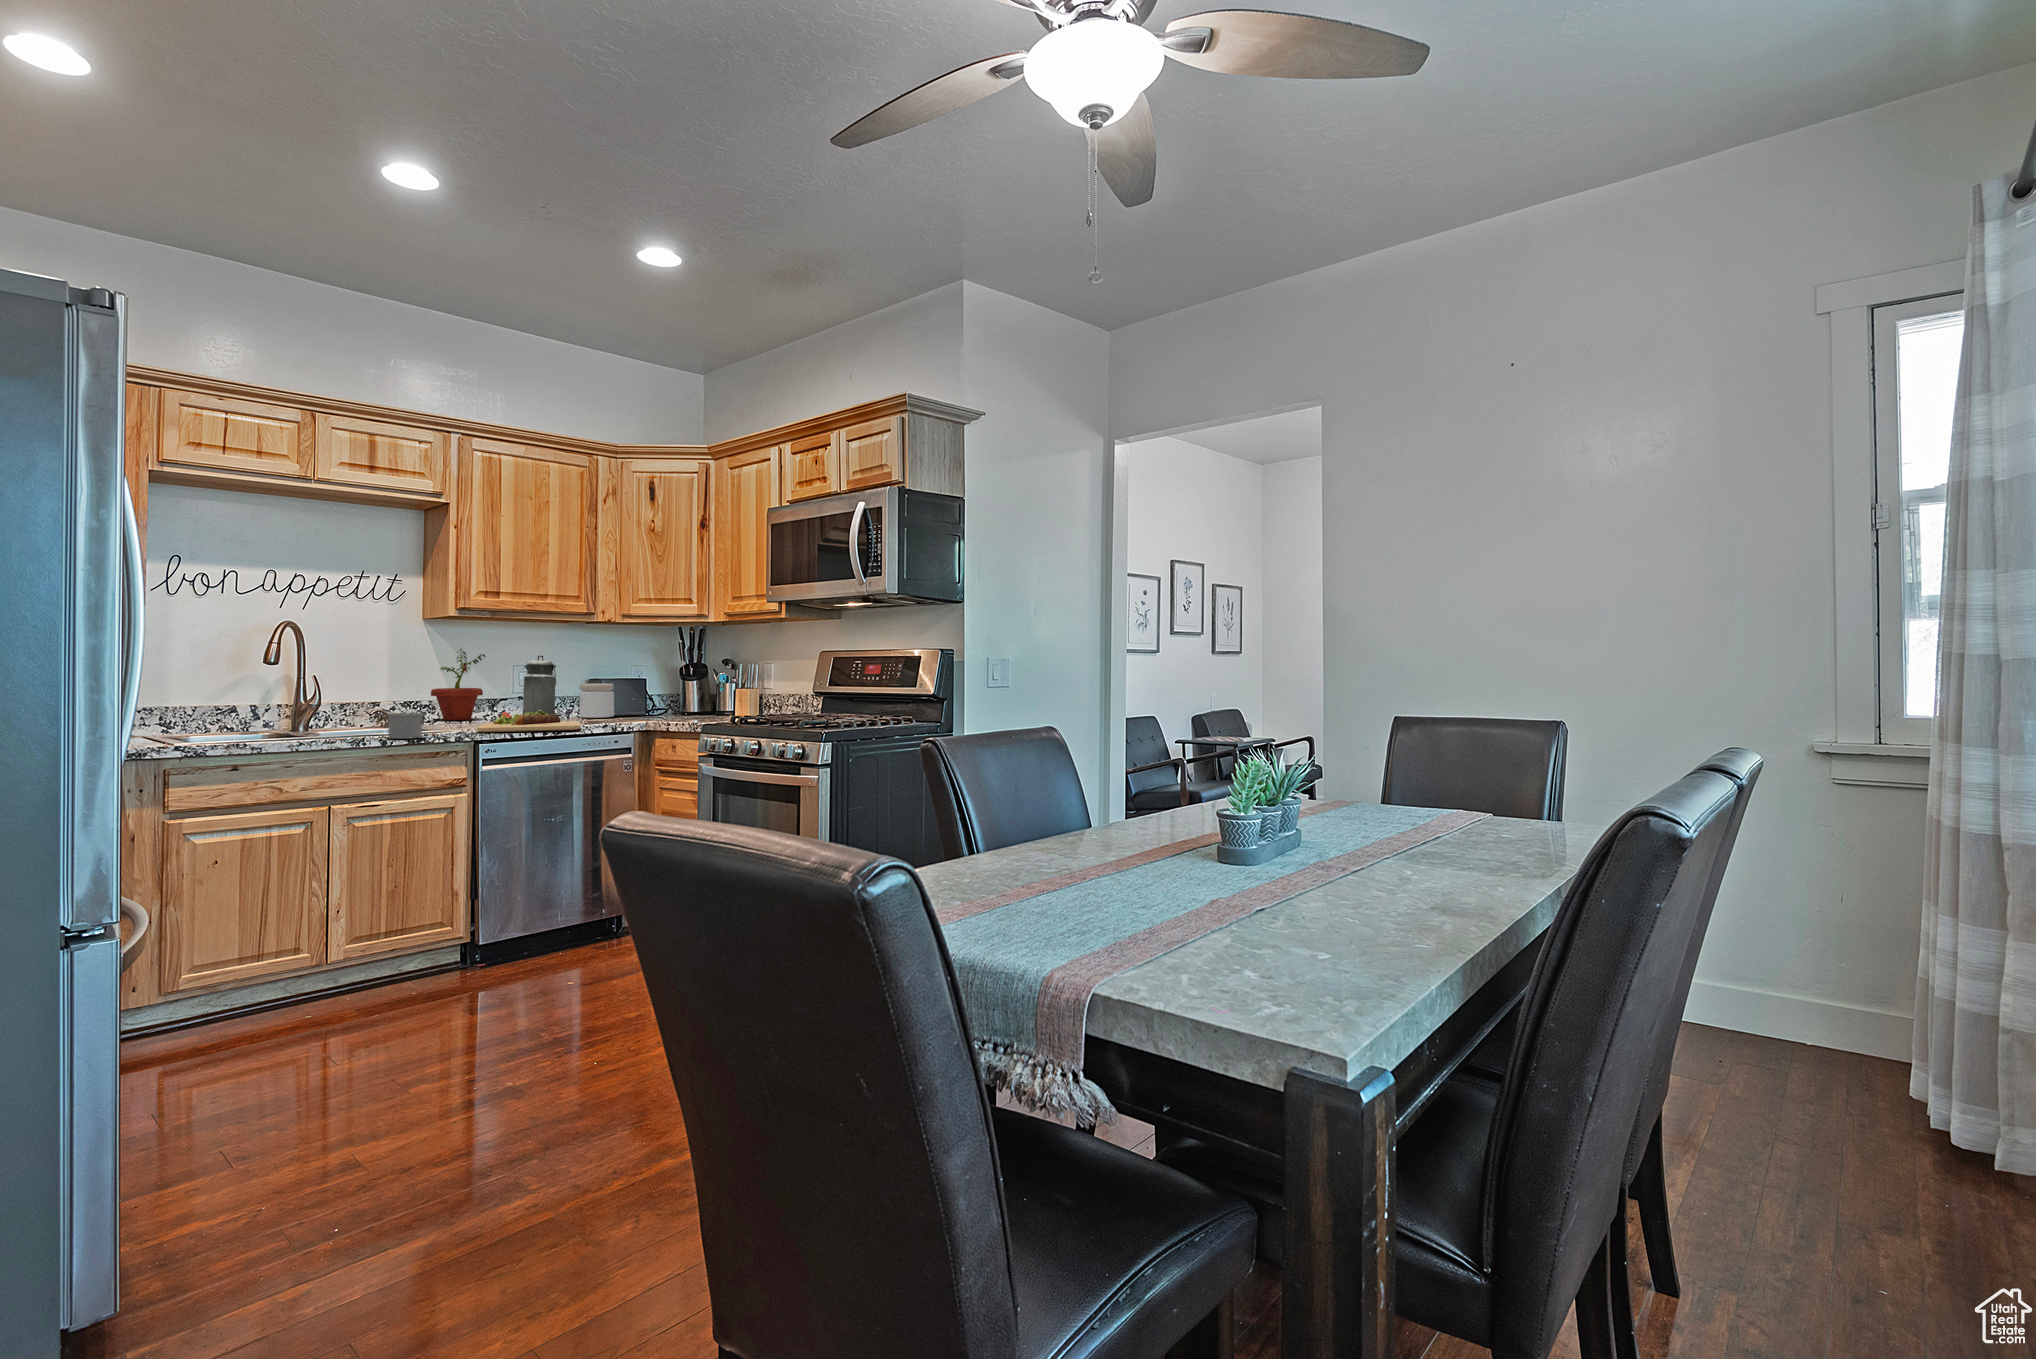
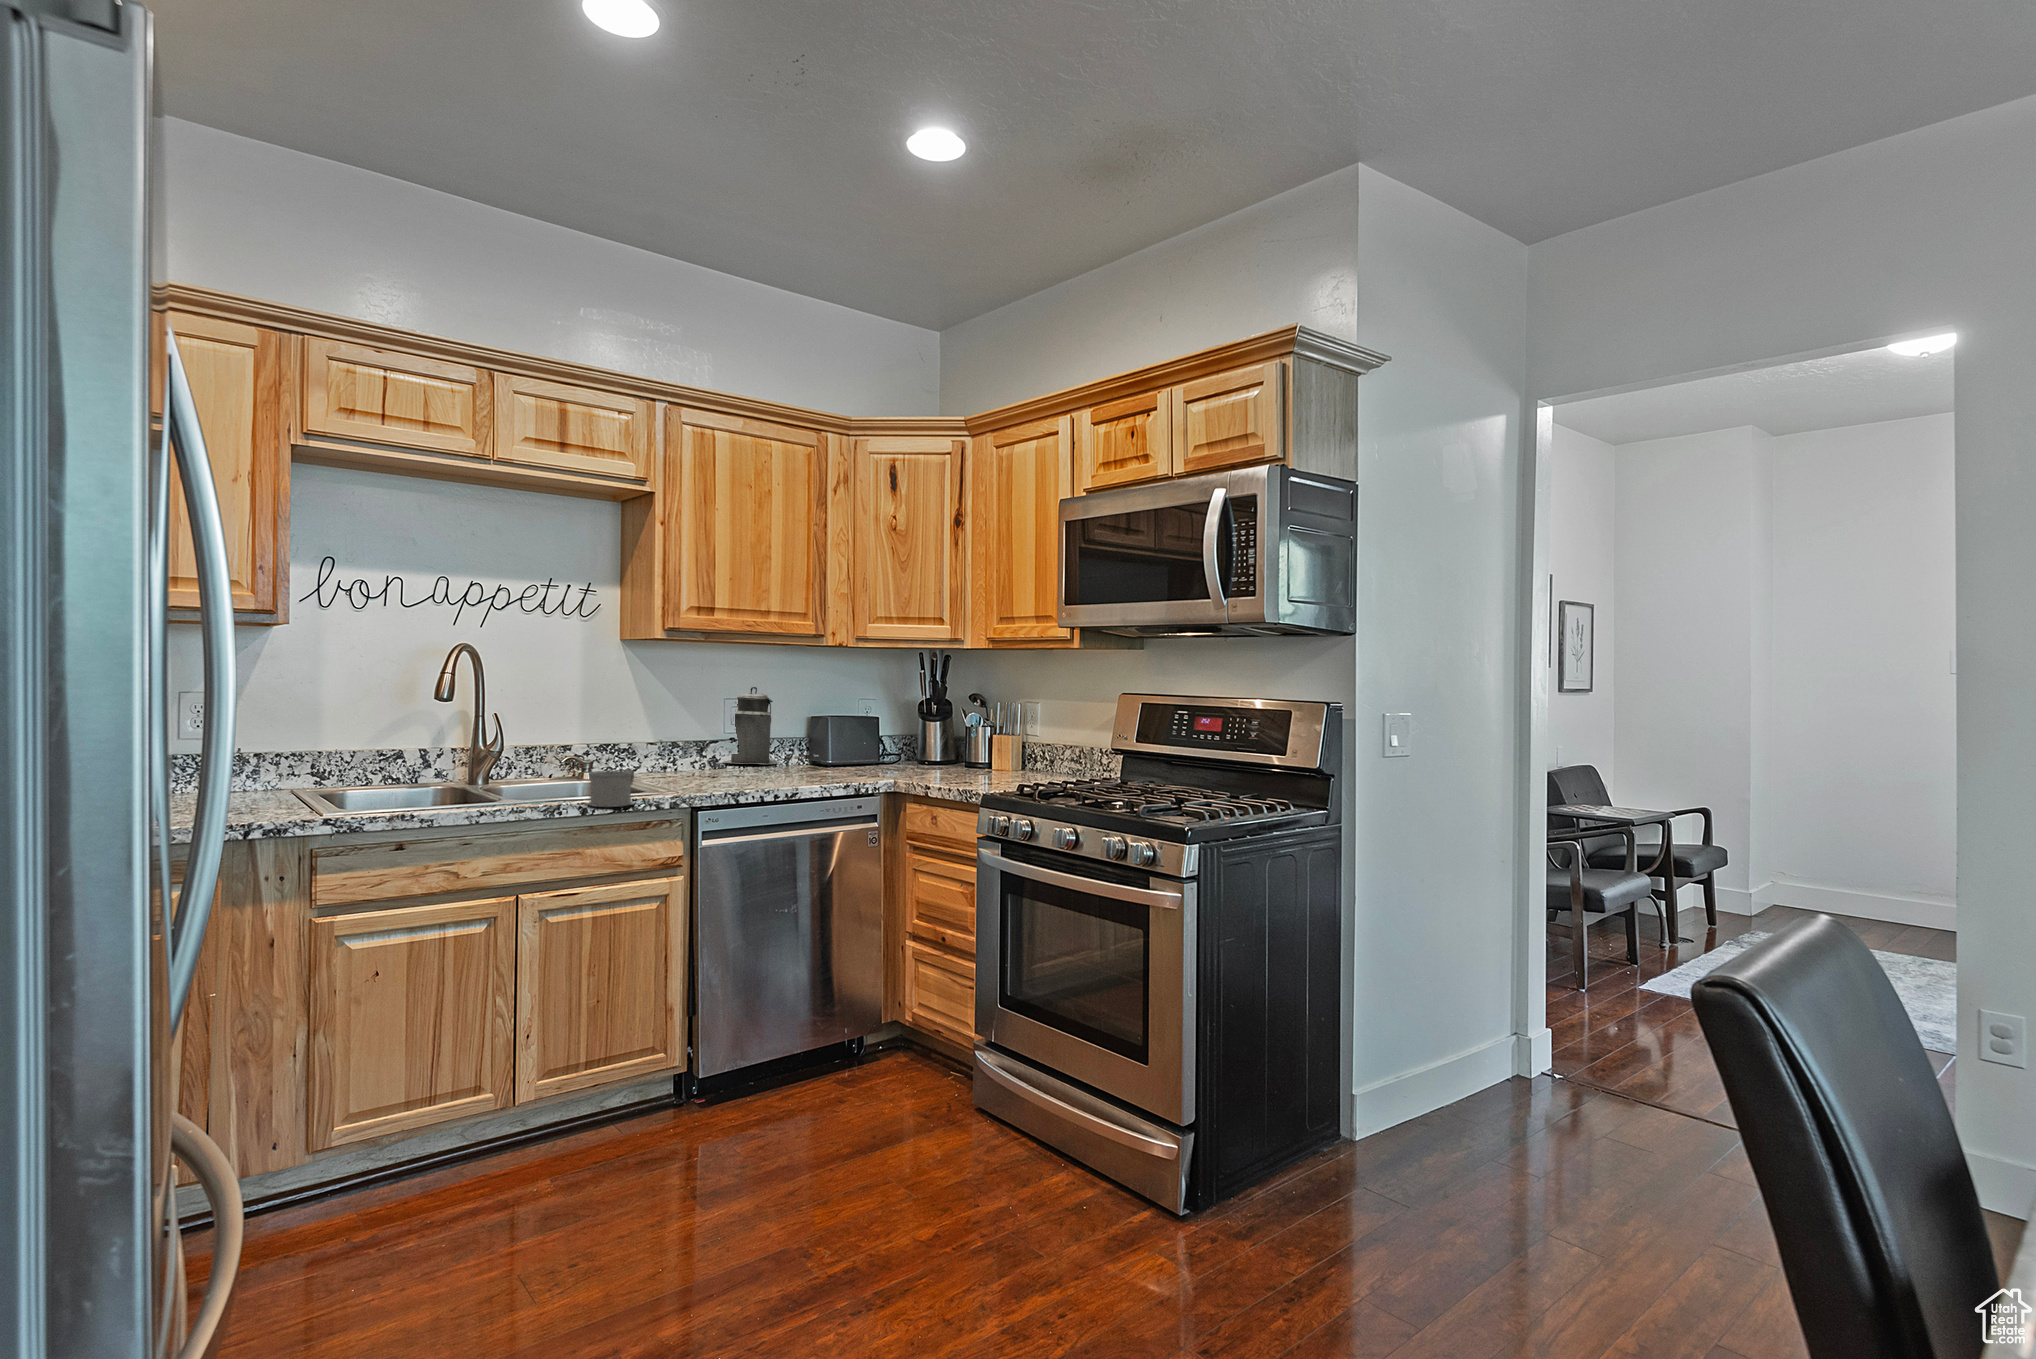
potted plant: present [431,649,486,720] -> none [627,678,693,771]
jar: present [579,684,614,718] -> none [802,724,844,770]
cutting board: present [477,710,581,732] -> none [694,765,823,796]

